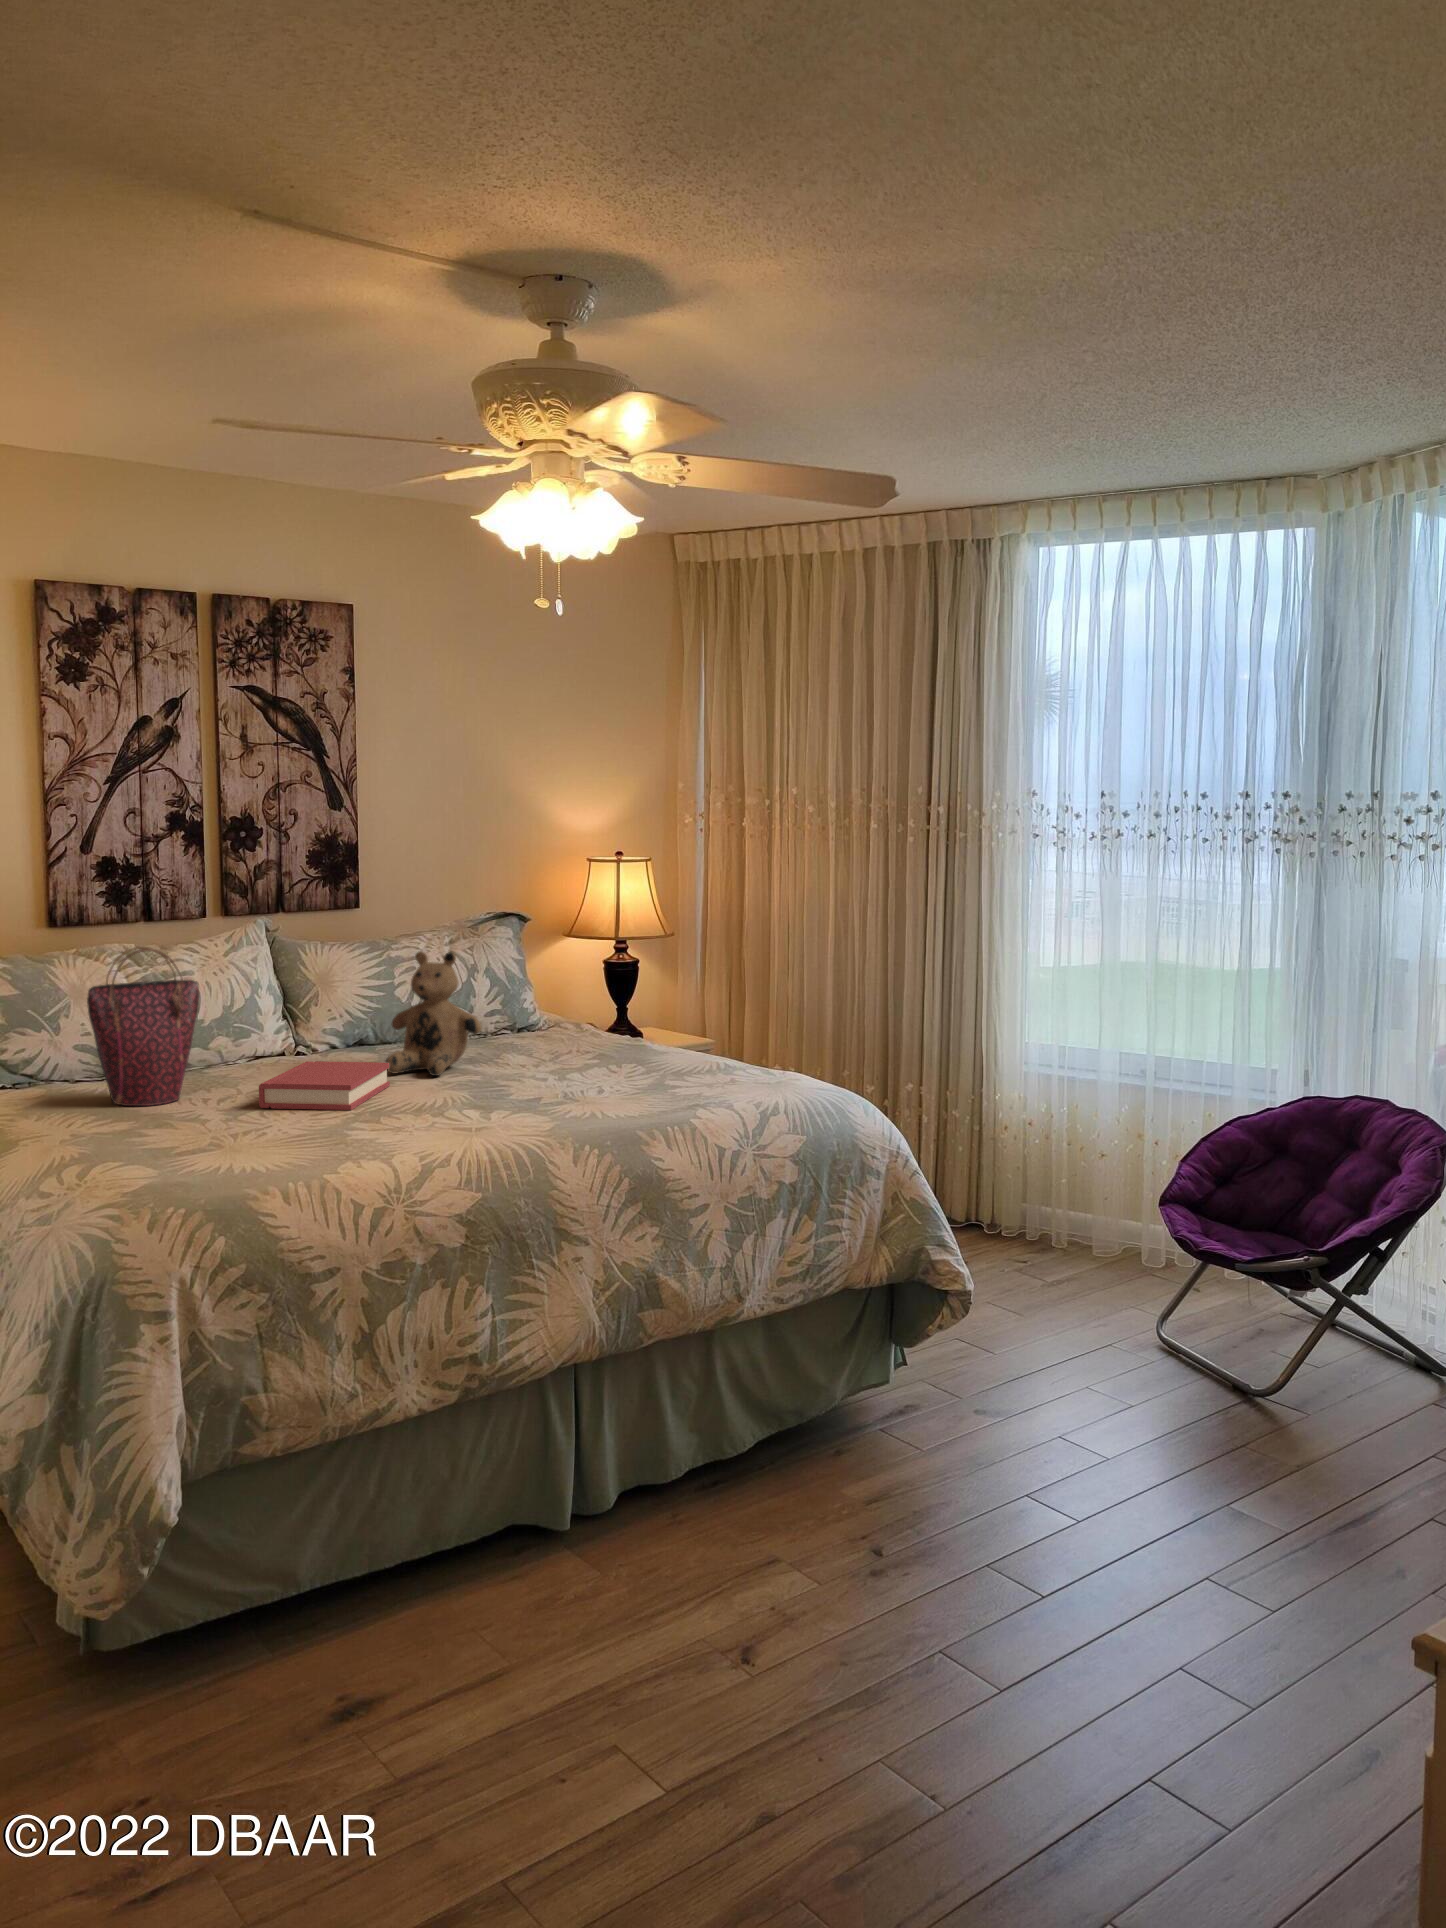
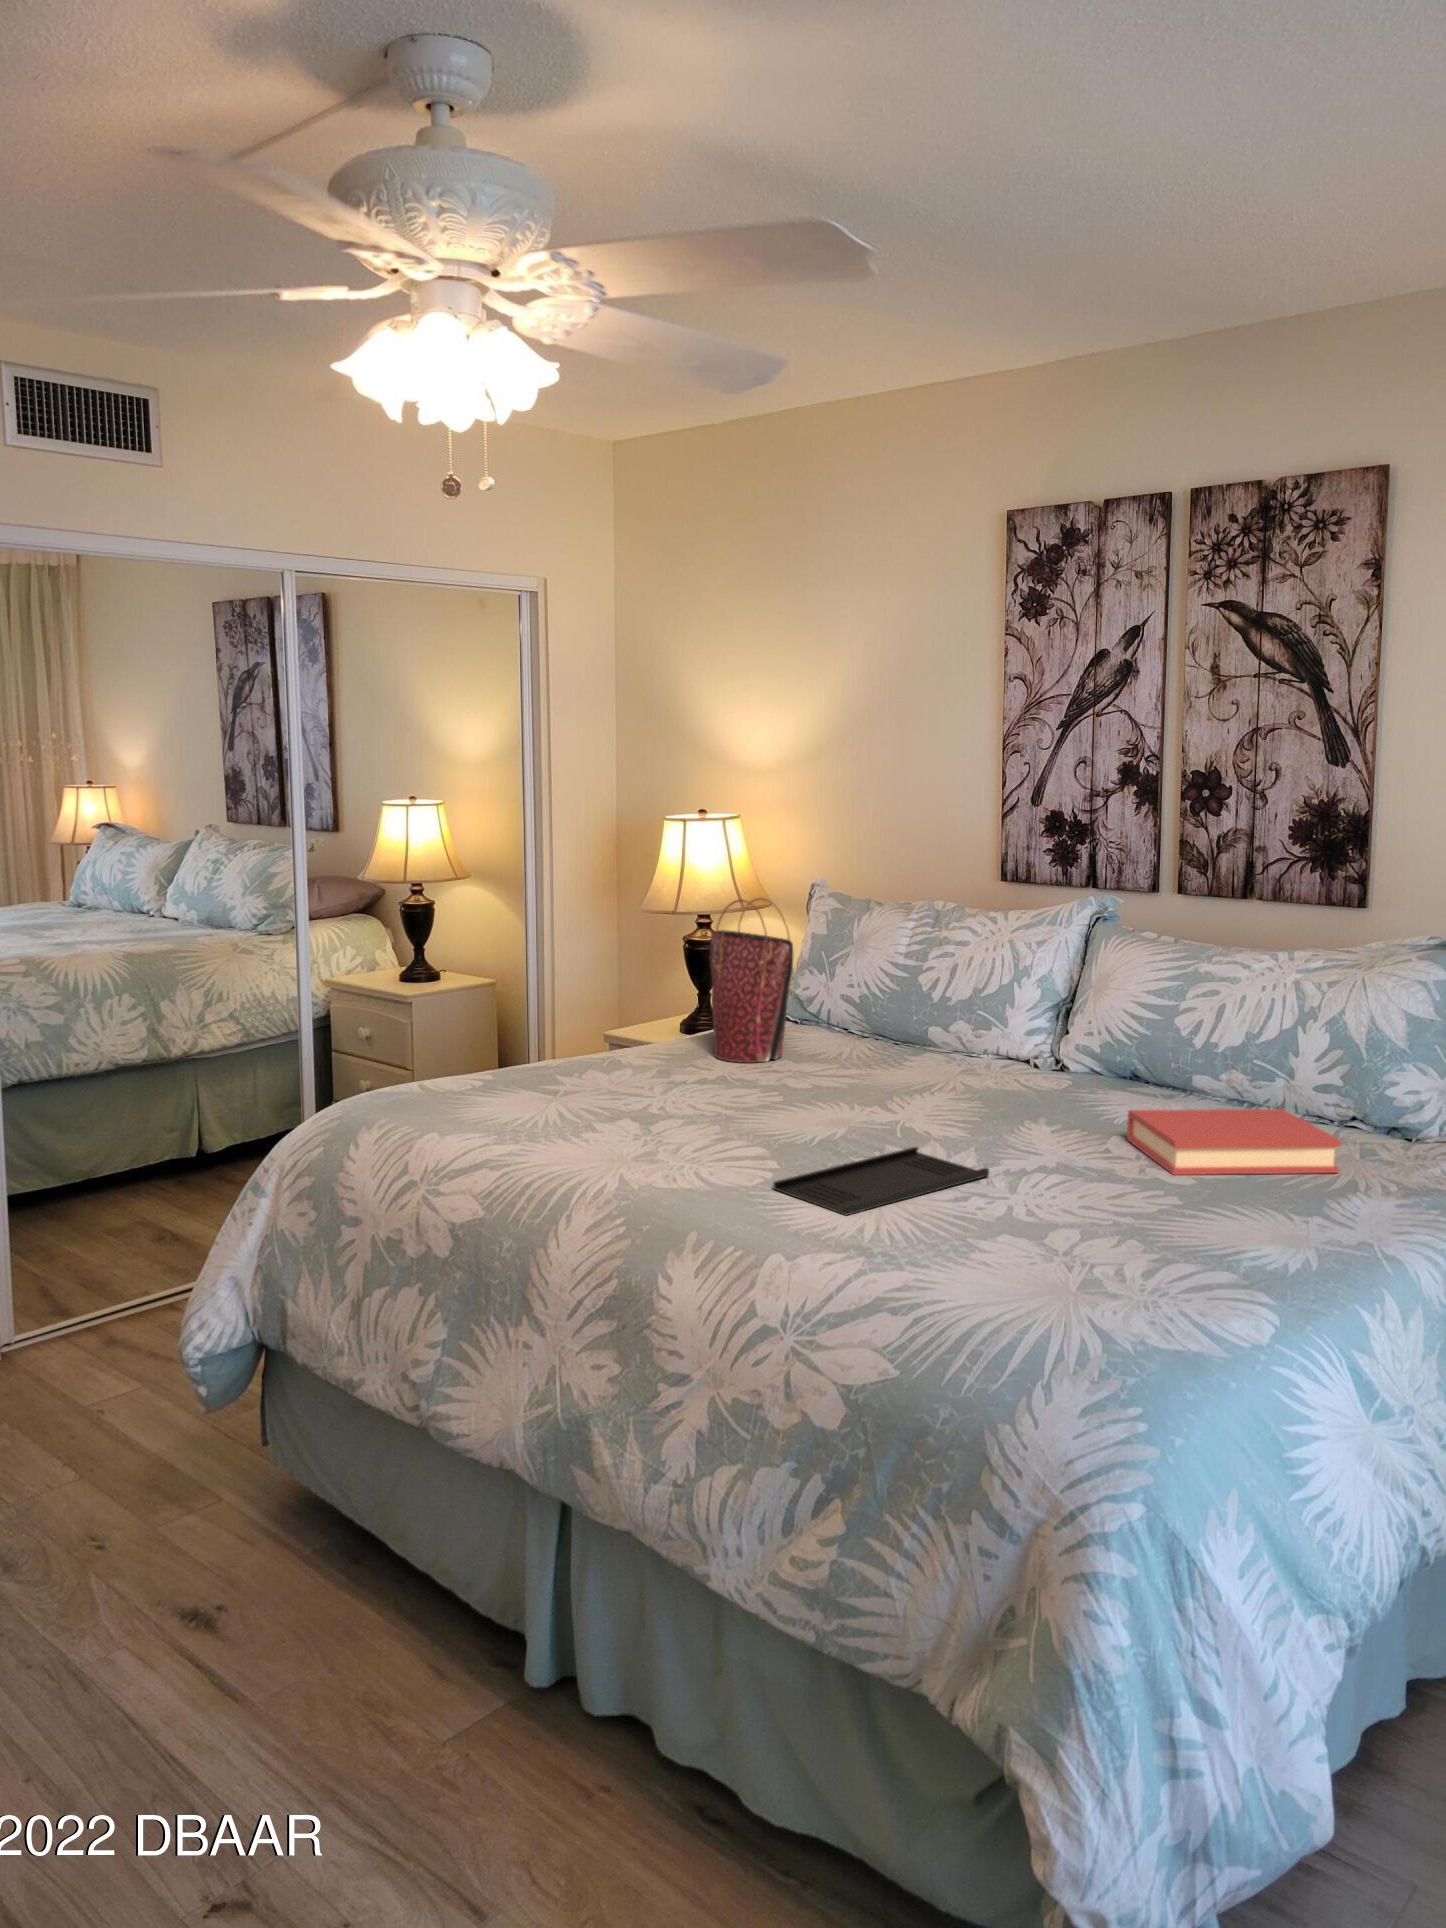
teddy bear: present [385,951,482,1076] -> none [940,955,1050,1121]
hardback book: present [259,1061,390,1110] -> present [1127,1109,1340,1175]
tray: none [511,1075,631,1111] -> present [773,1147,989,1215]

